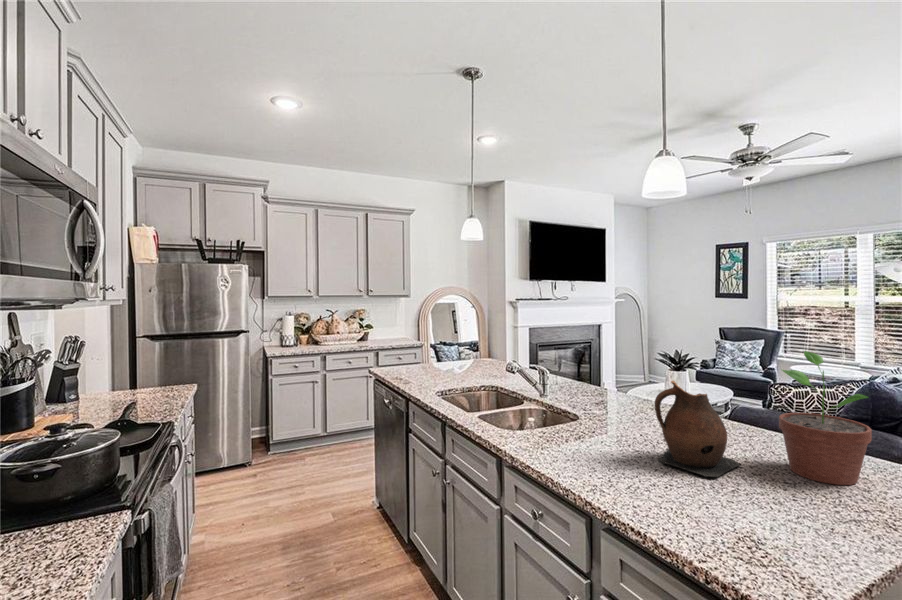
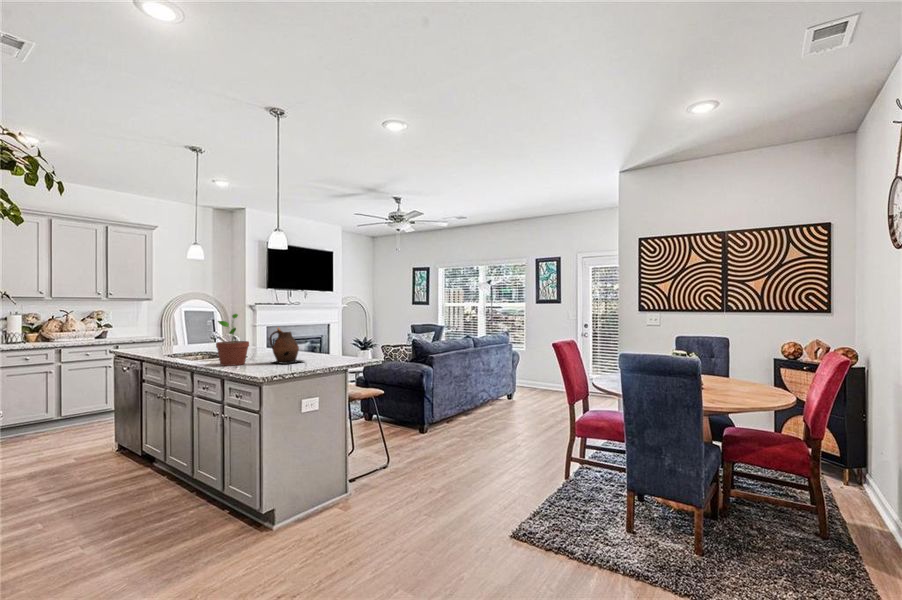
potted plant: present [779,351,872,485] -> present [216,314,249,366]

